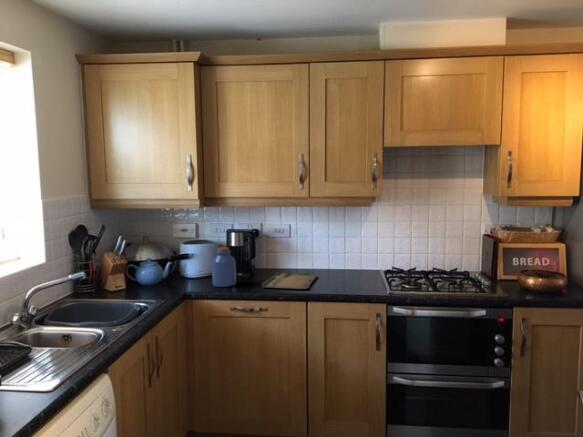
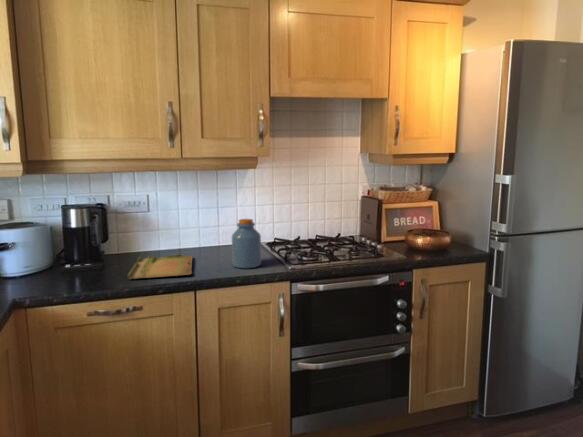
jar: present [212,247,236,287] -> present [232,219,261,268]

